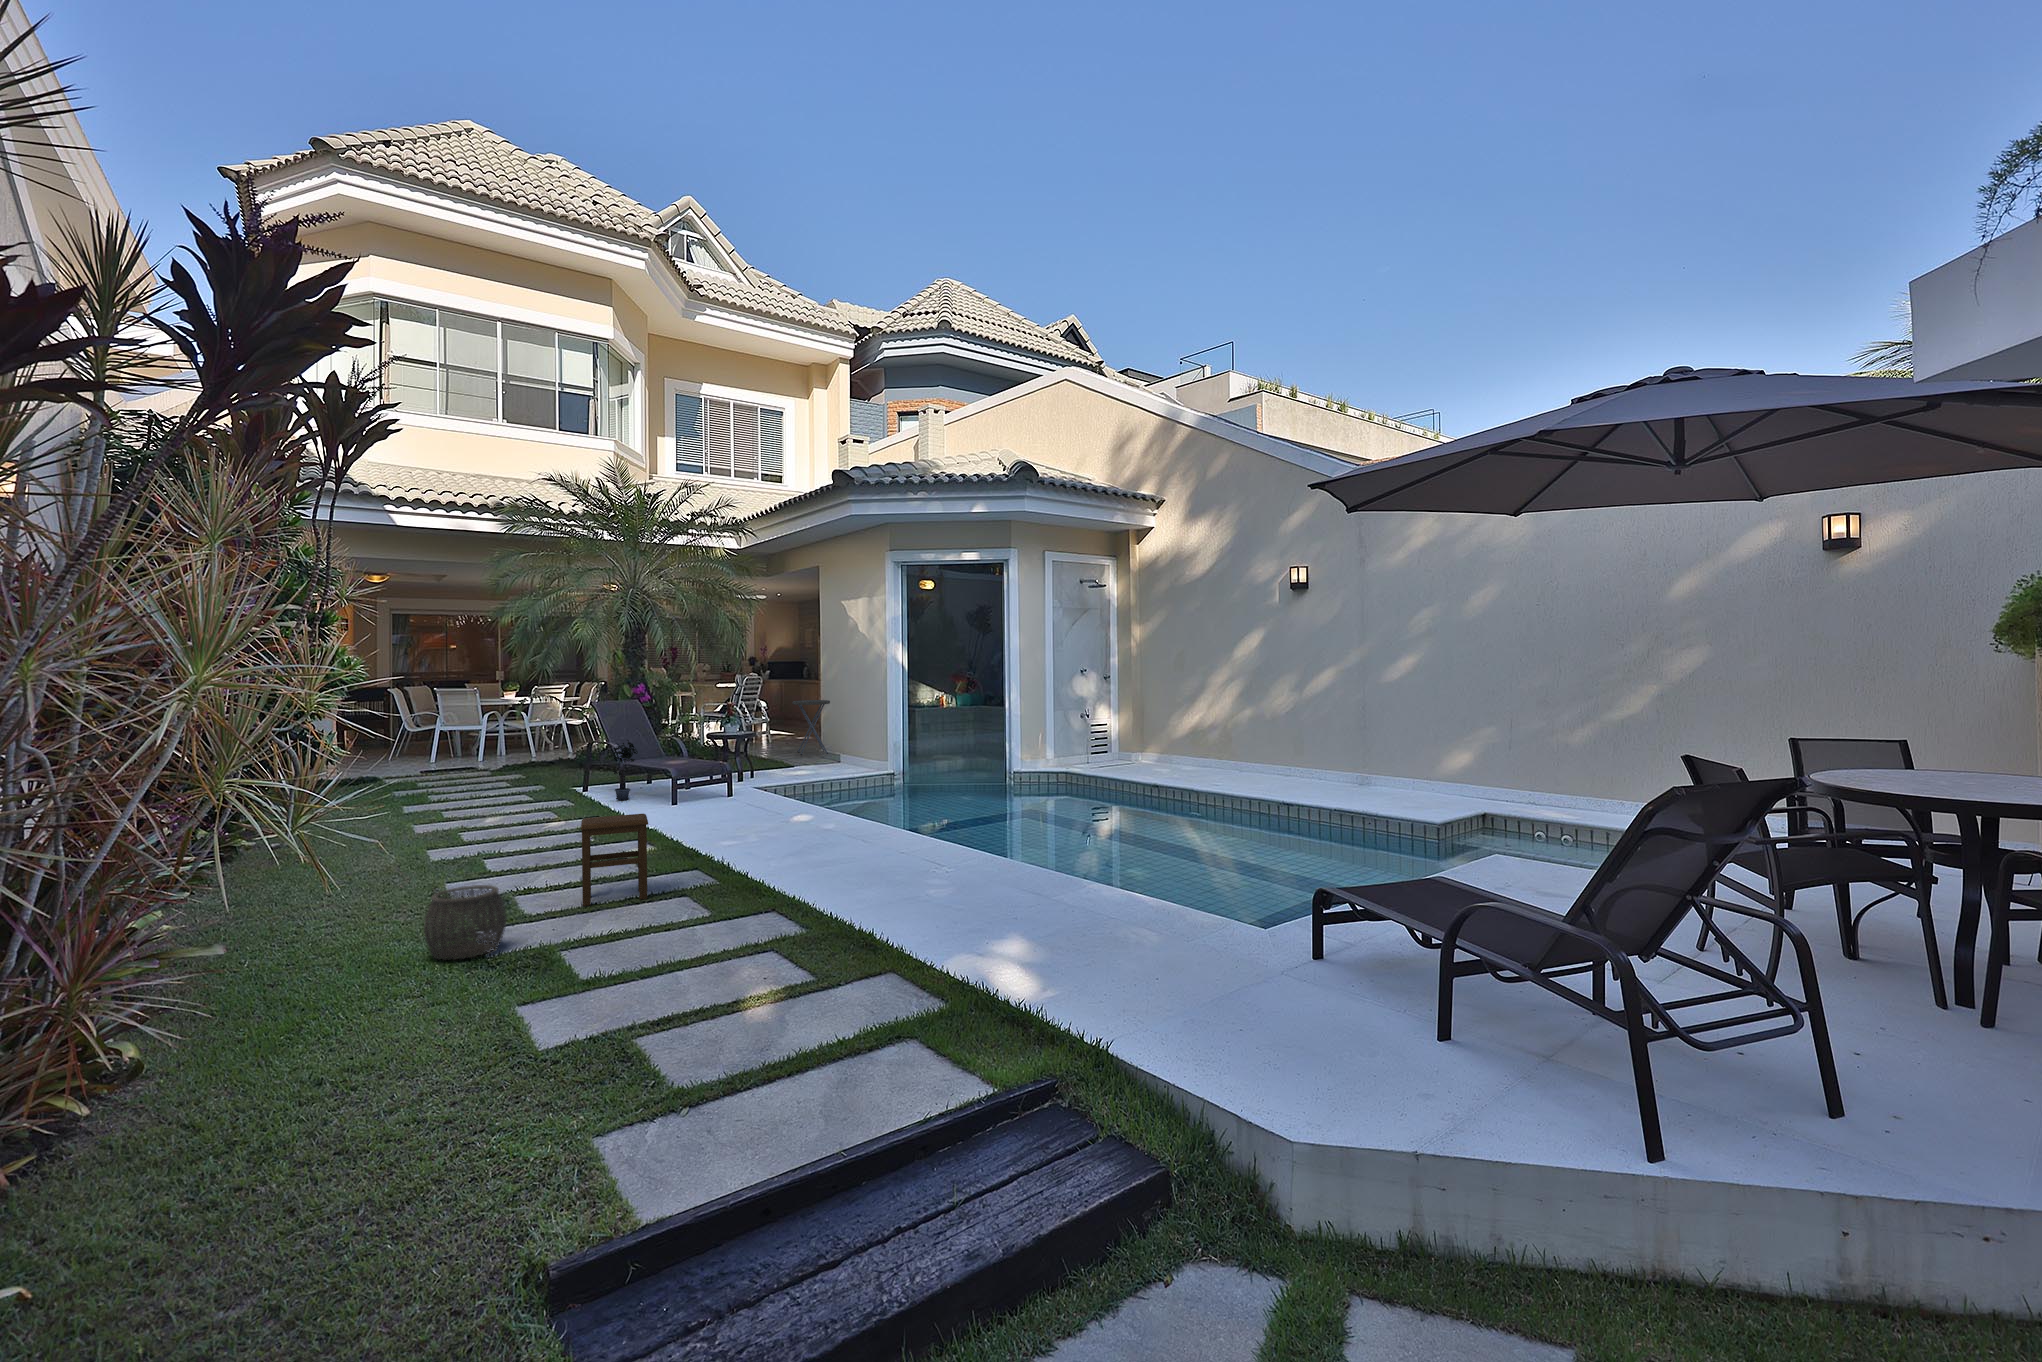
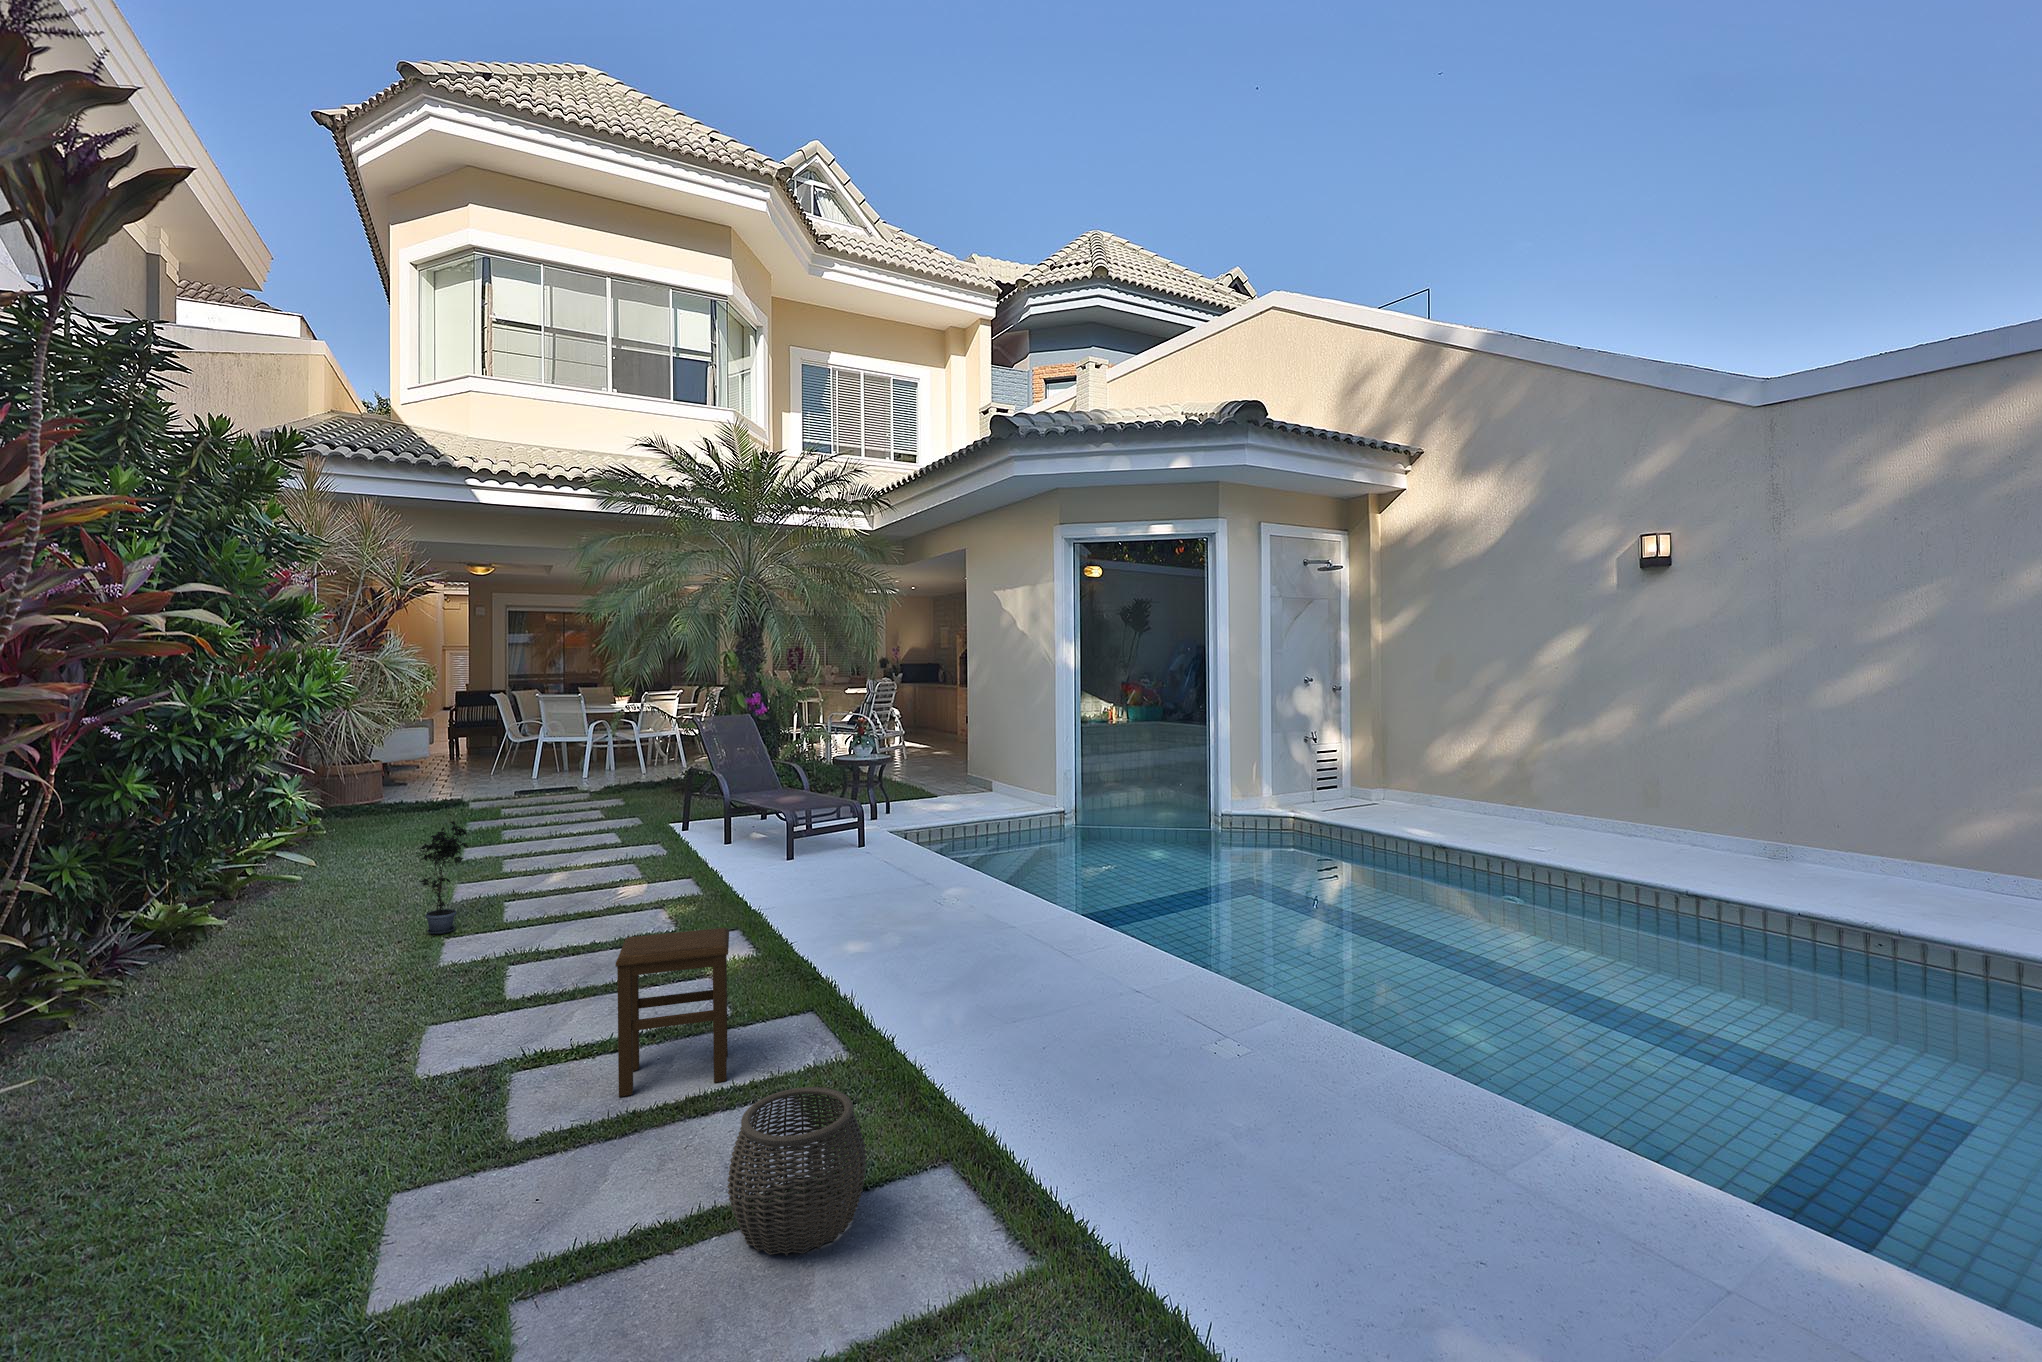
side table: present [792,700,830,755] -> none [934,713,978,780]
potted plant: present [612,740,638,800] -> present [416,821,469,934]
woven basket: present [424,885,506,960] -> present [727,1087,867,1256]

